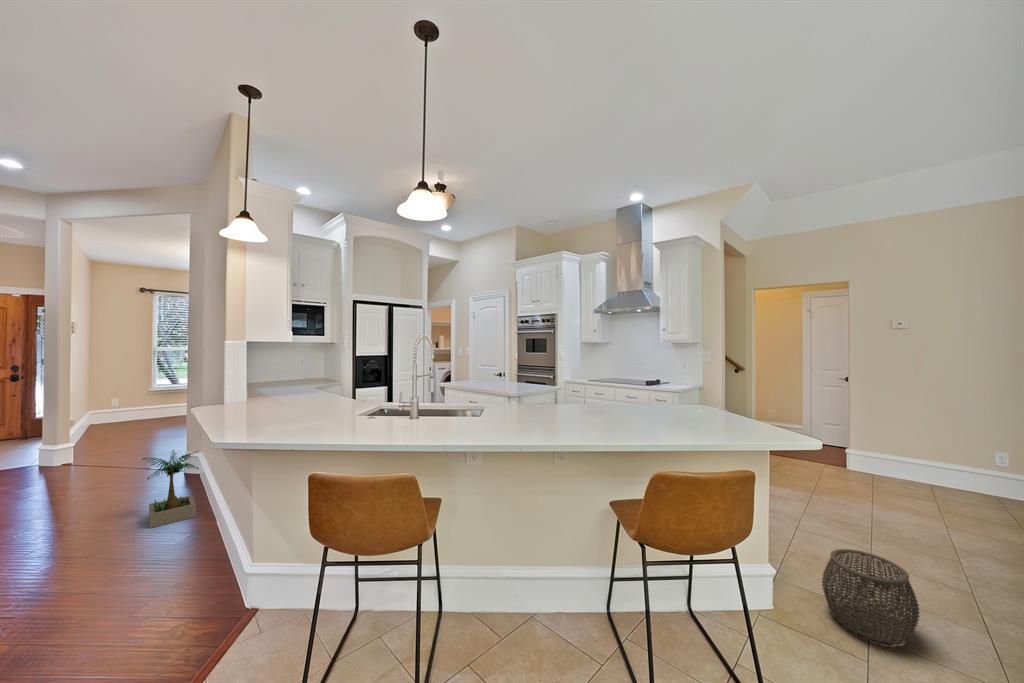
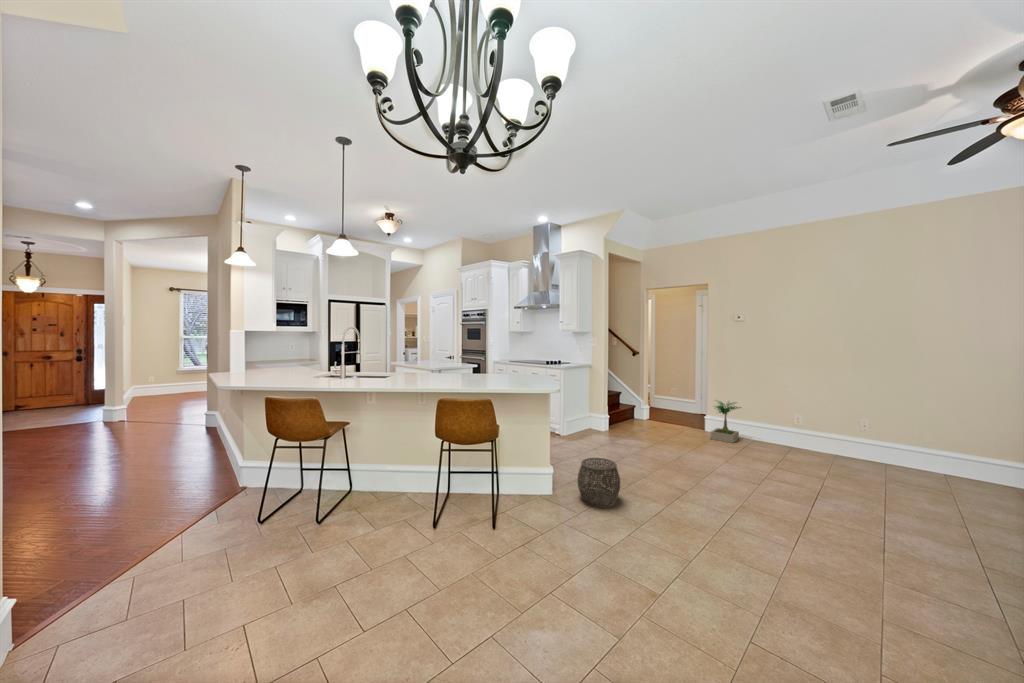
potted plant: present [142,450,199,528] -> present [711,402,741,443]

